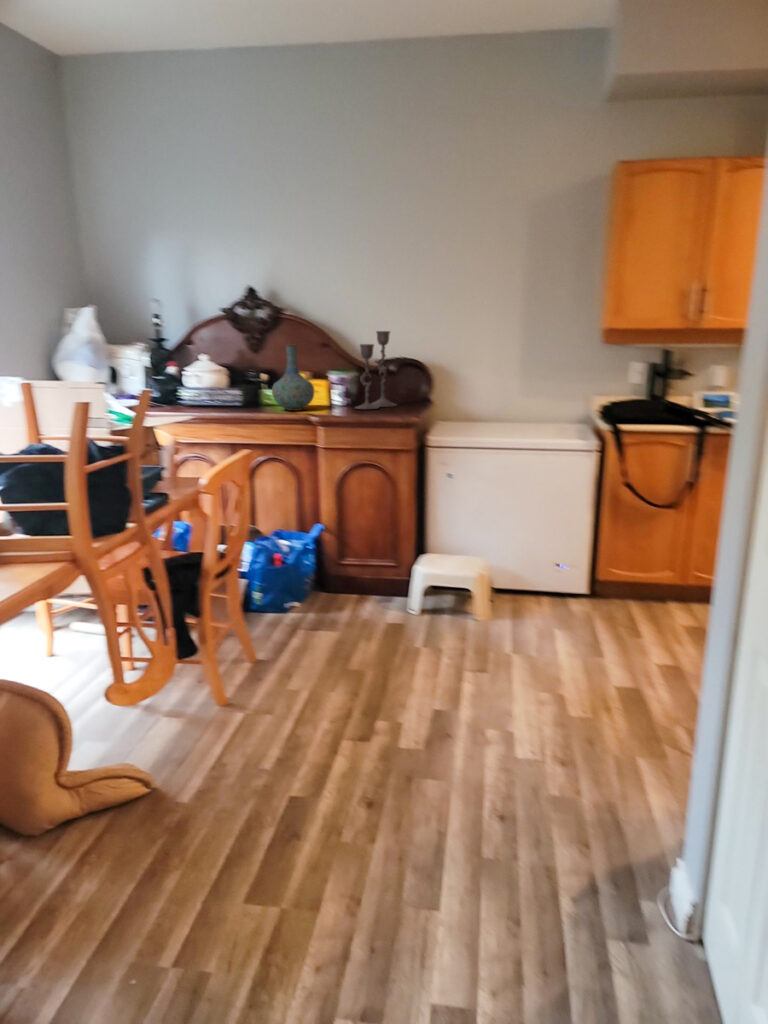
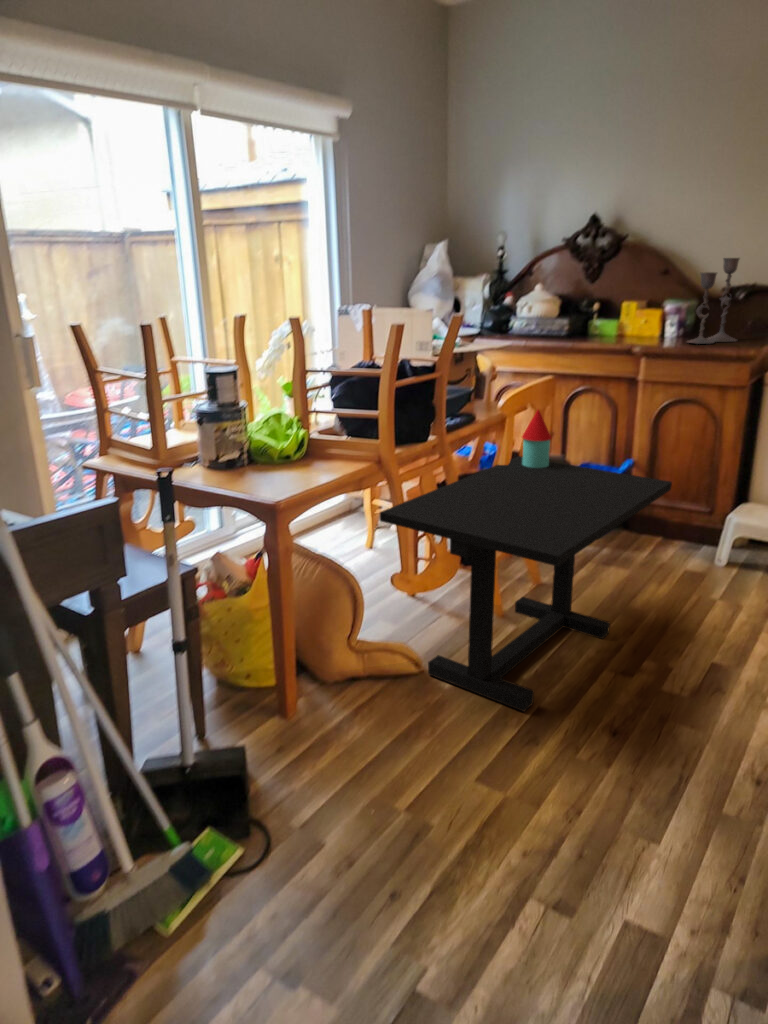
vase: present [272,344,314,411] -> none [599,273,644,342]
side table: none [87,484,376,807] -> present [380,410,672,712]

